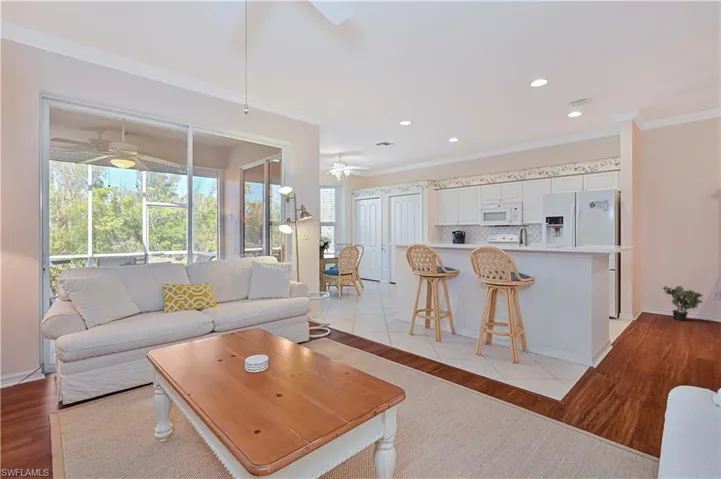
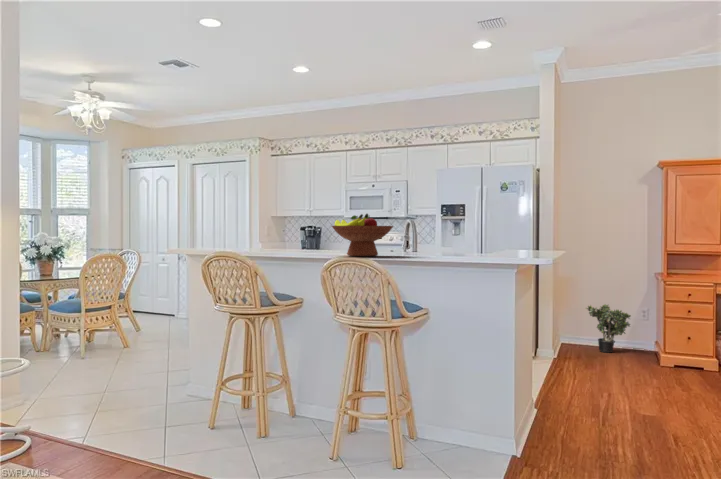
fruit bowl: none [477,224,514,247] -> present [332,214,393,256]

